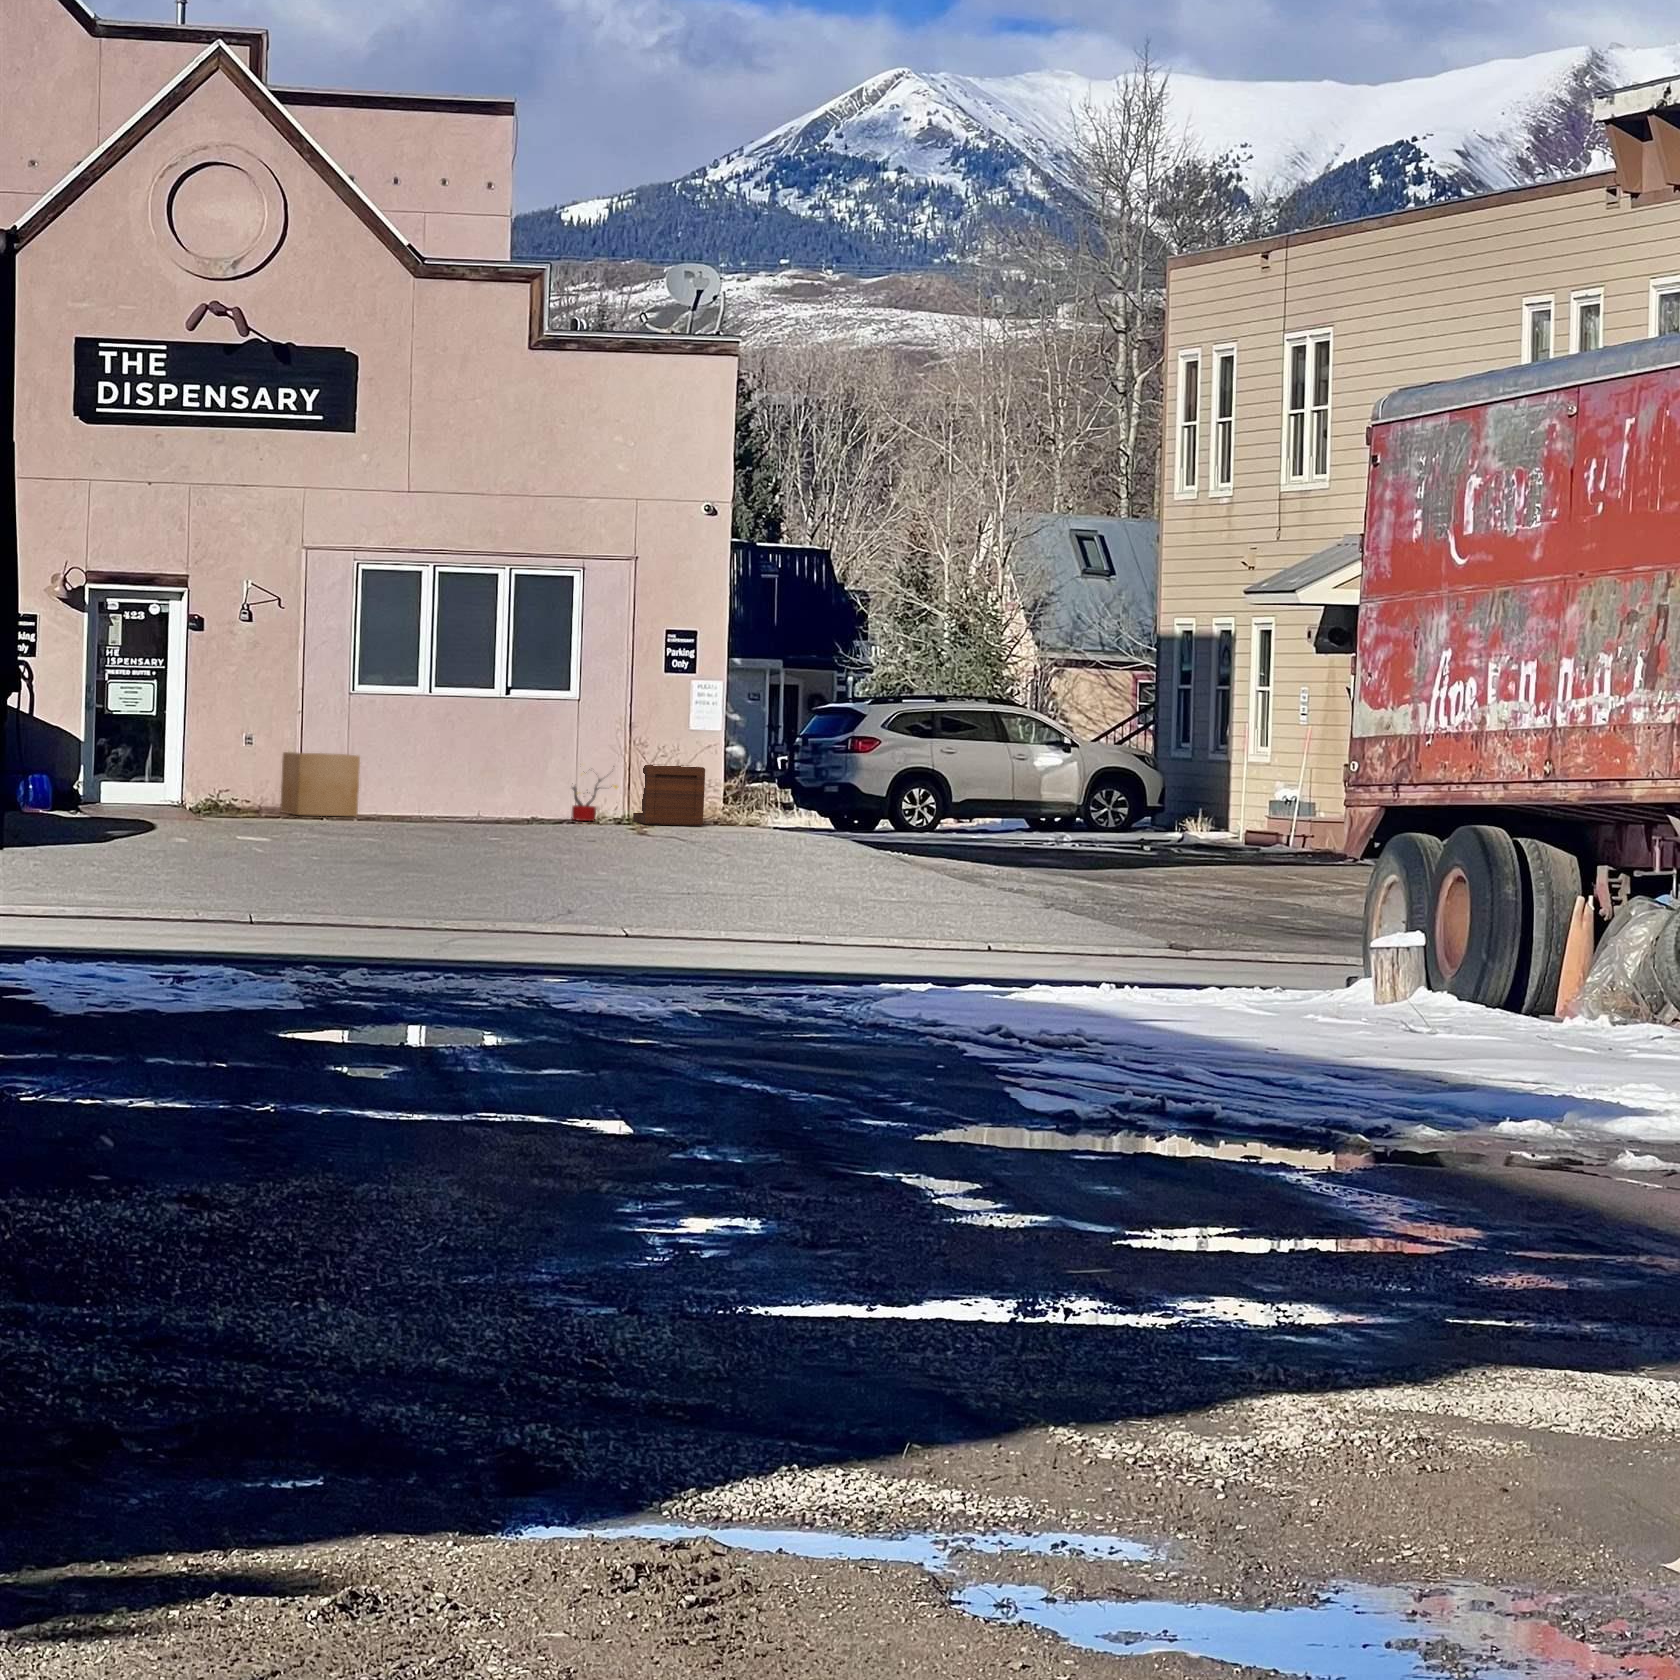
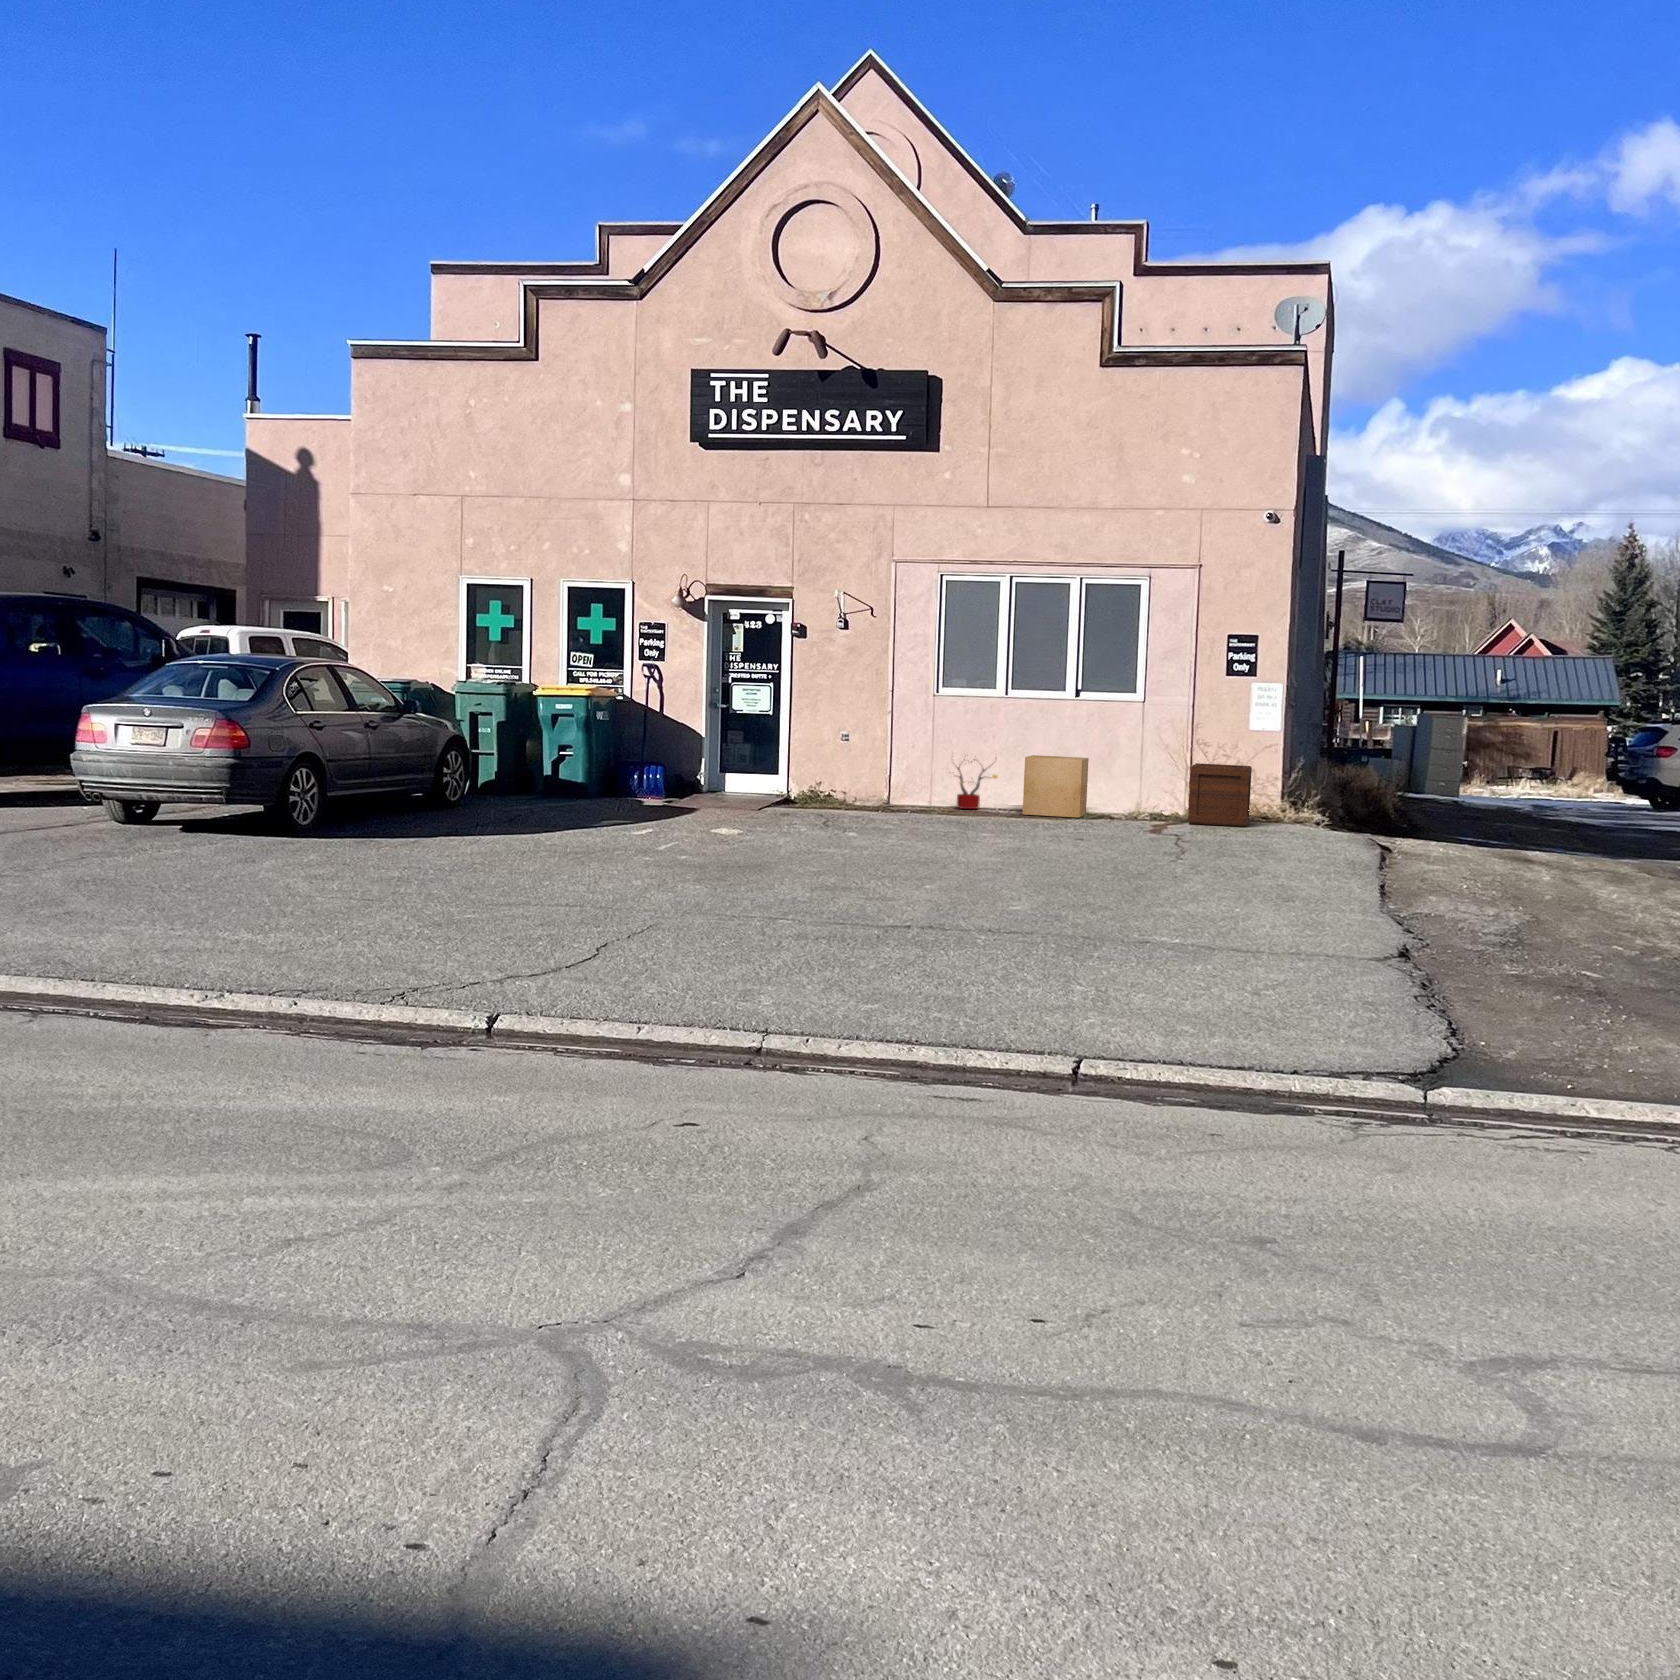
cardboard box: present [280,752,360,816] -> present [1023,755,1089,817]
decorative plant: present [572,772,618,821] -> present [957,759,997,809]

